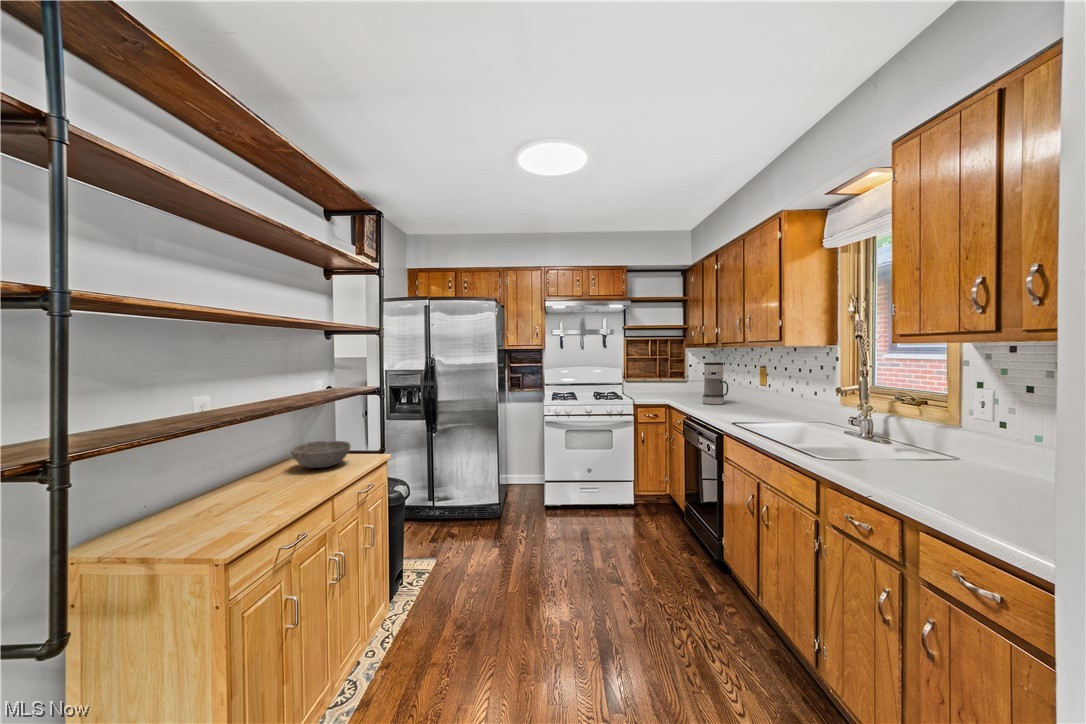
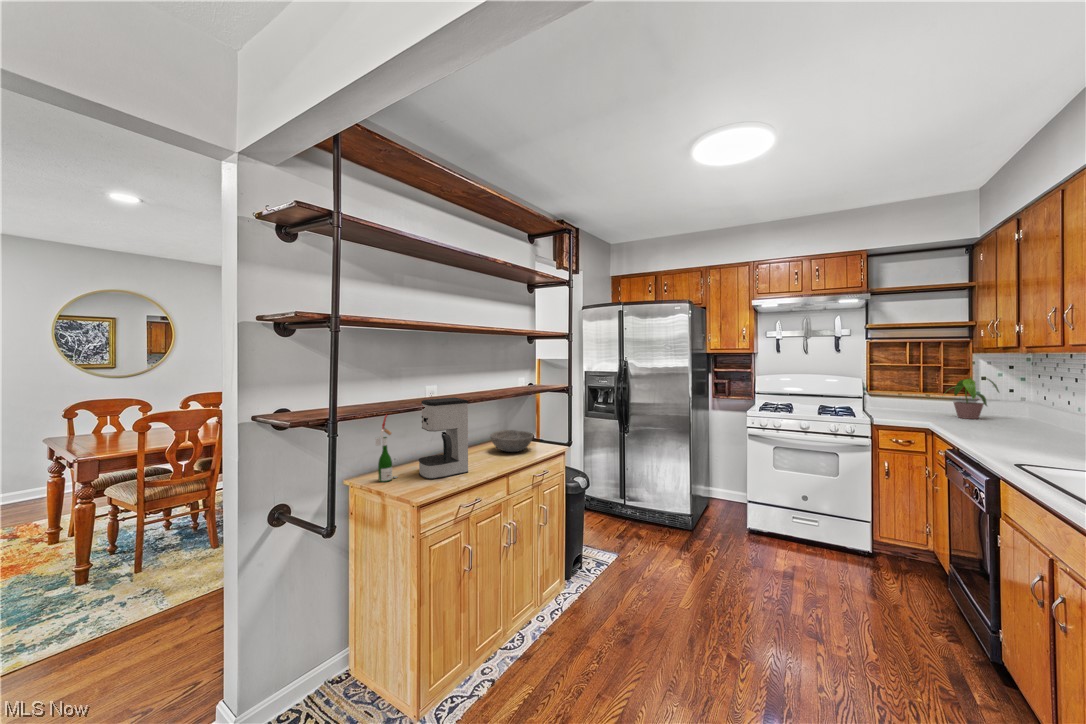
coffee maker: present [703,363,728,405] -> present [419,397,468,479]
potted plant: none [662,366,696,396] -> present [953,377,999,419]
wine bottle: none [103,436,149,543] -> present [376,414,397,482]

